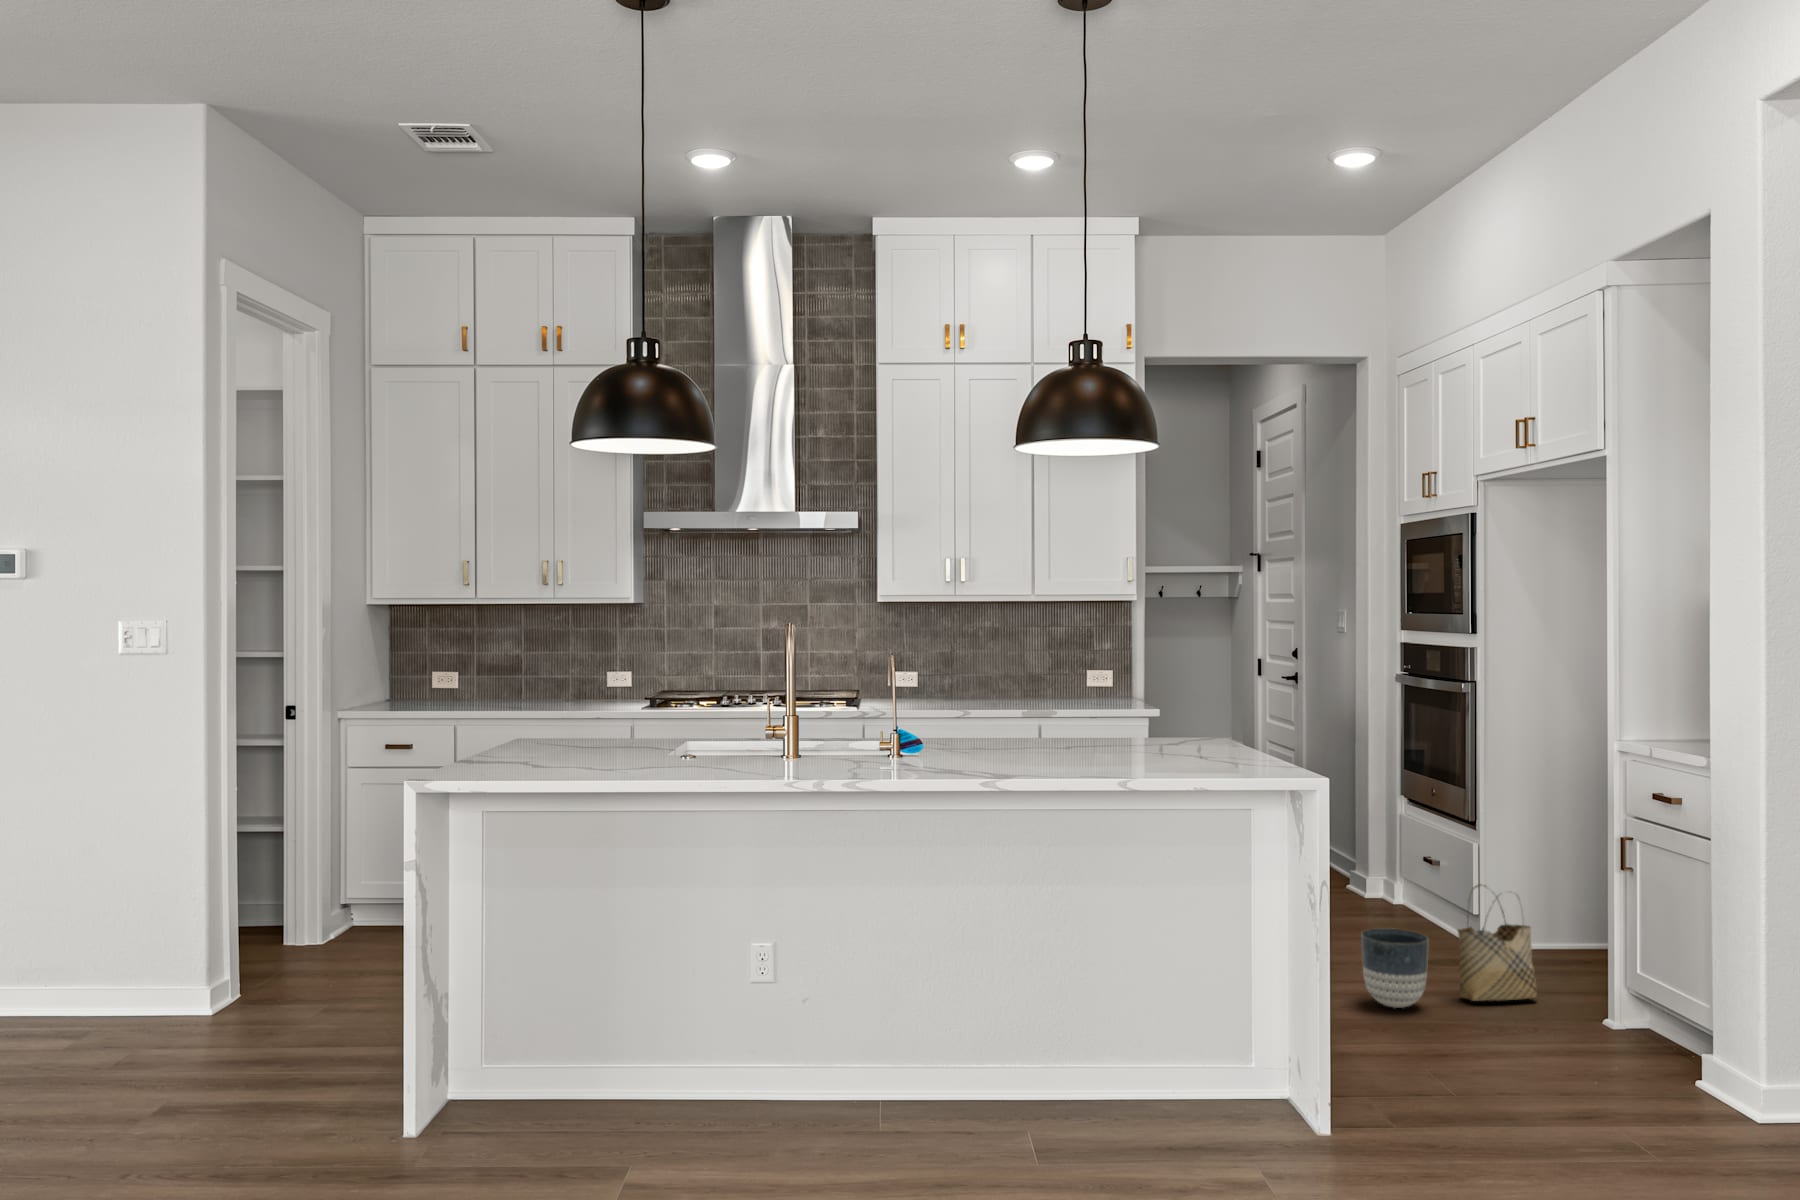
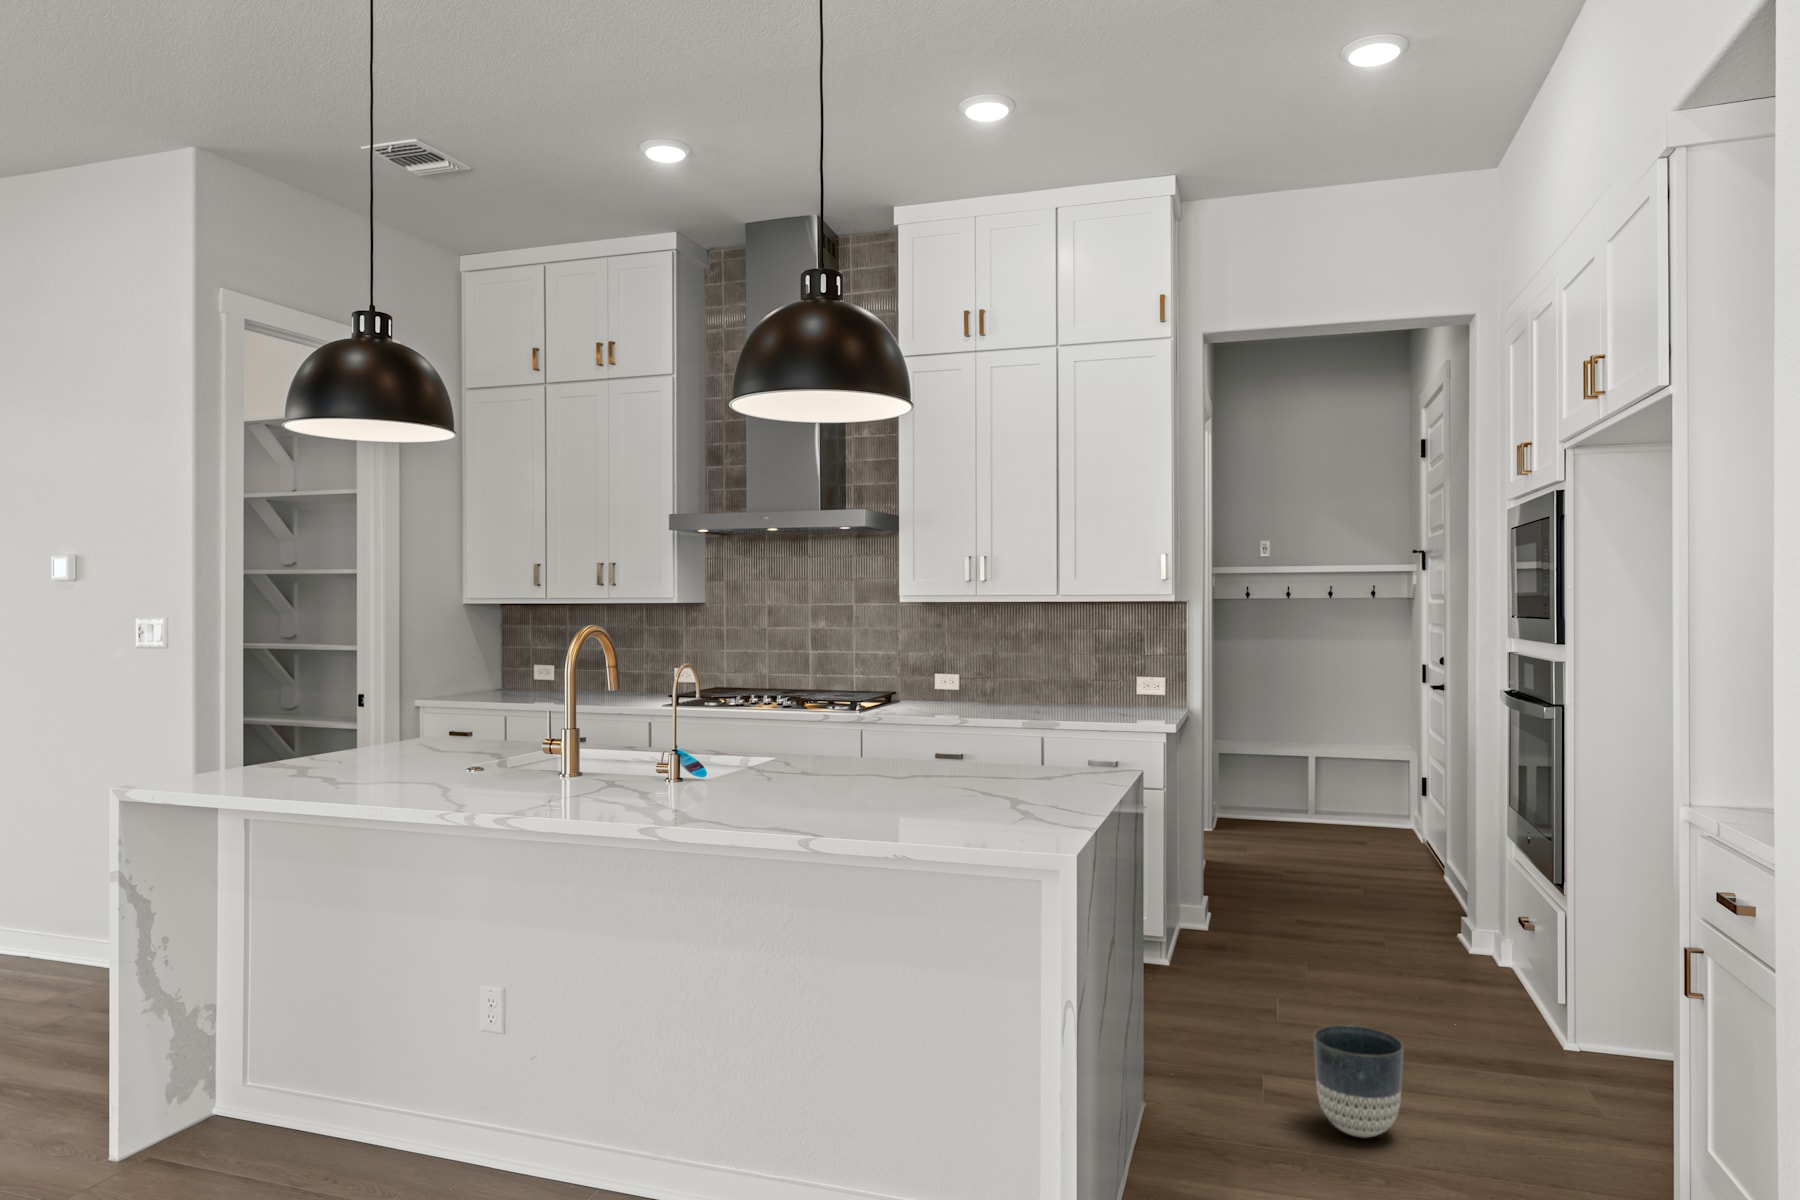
woven basket: present [1458,885,1537,1001] -> none [1457,982,1578,1150]

